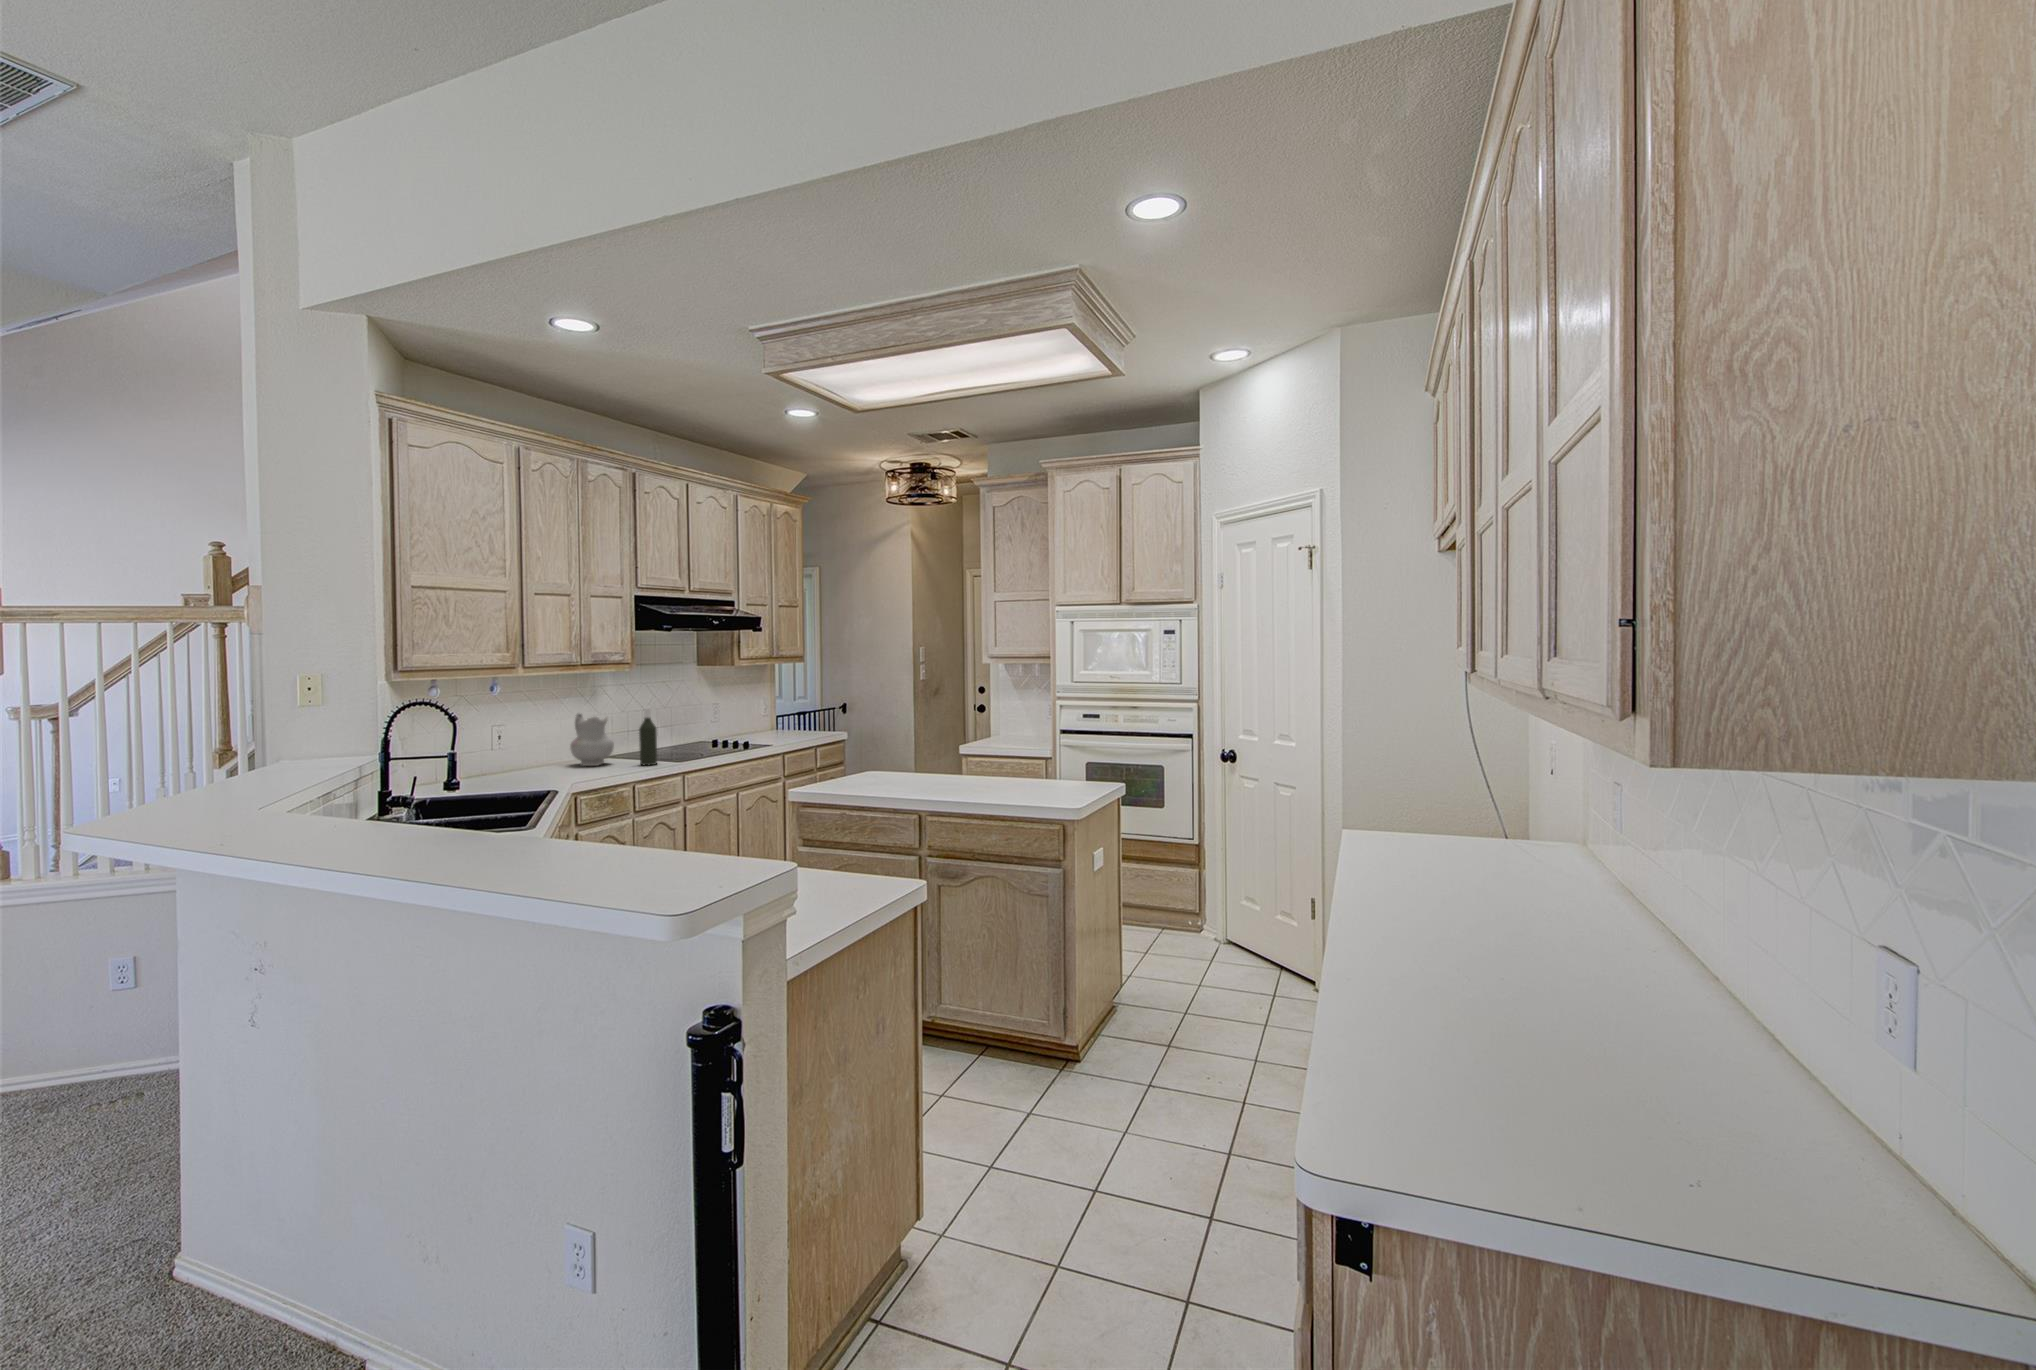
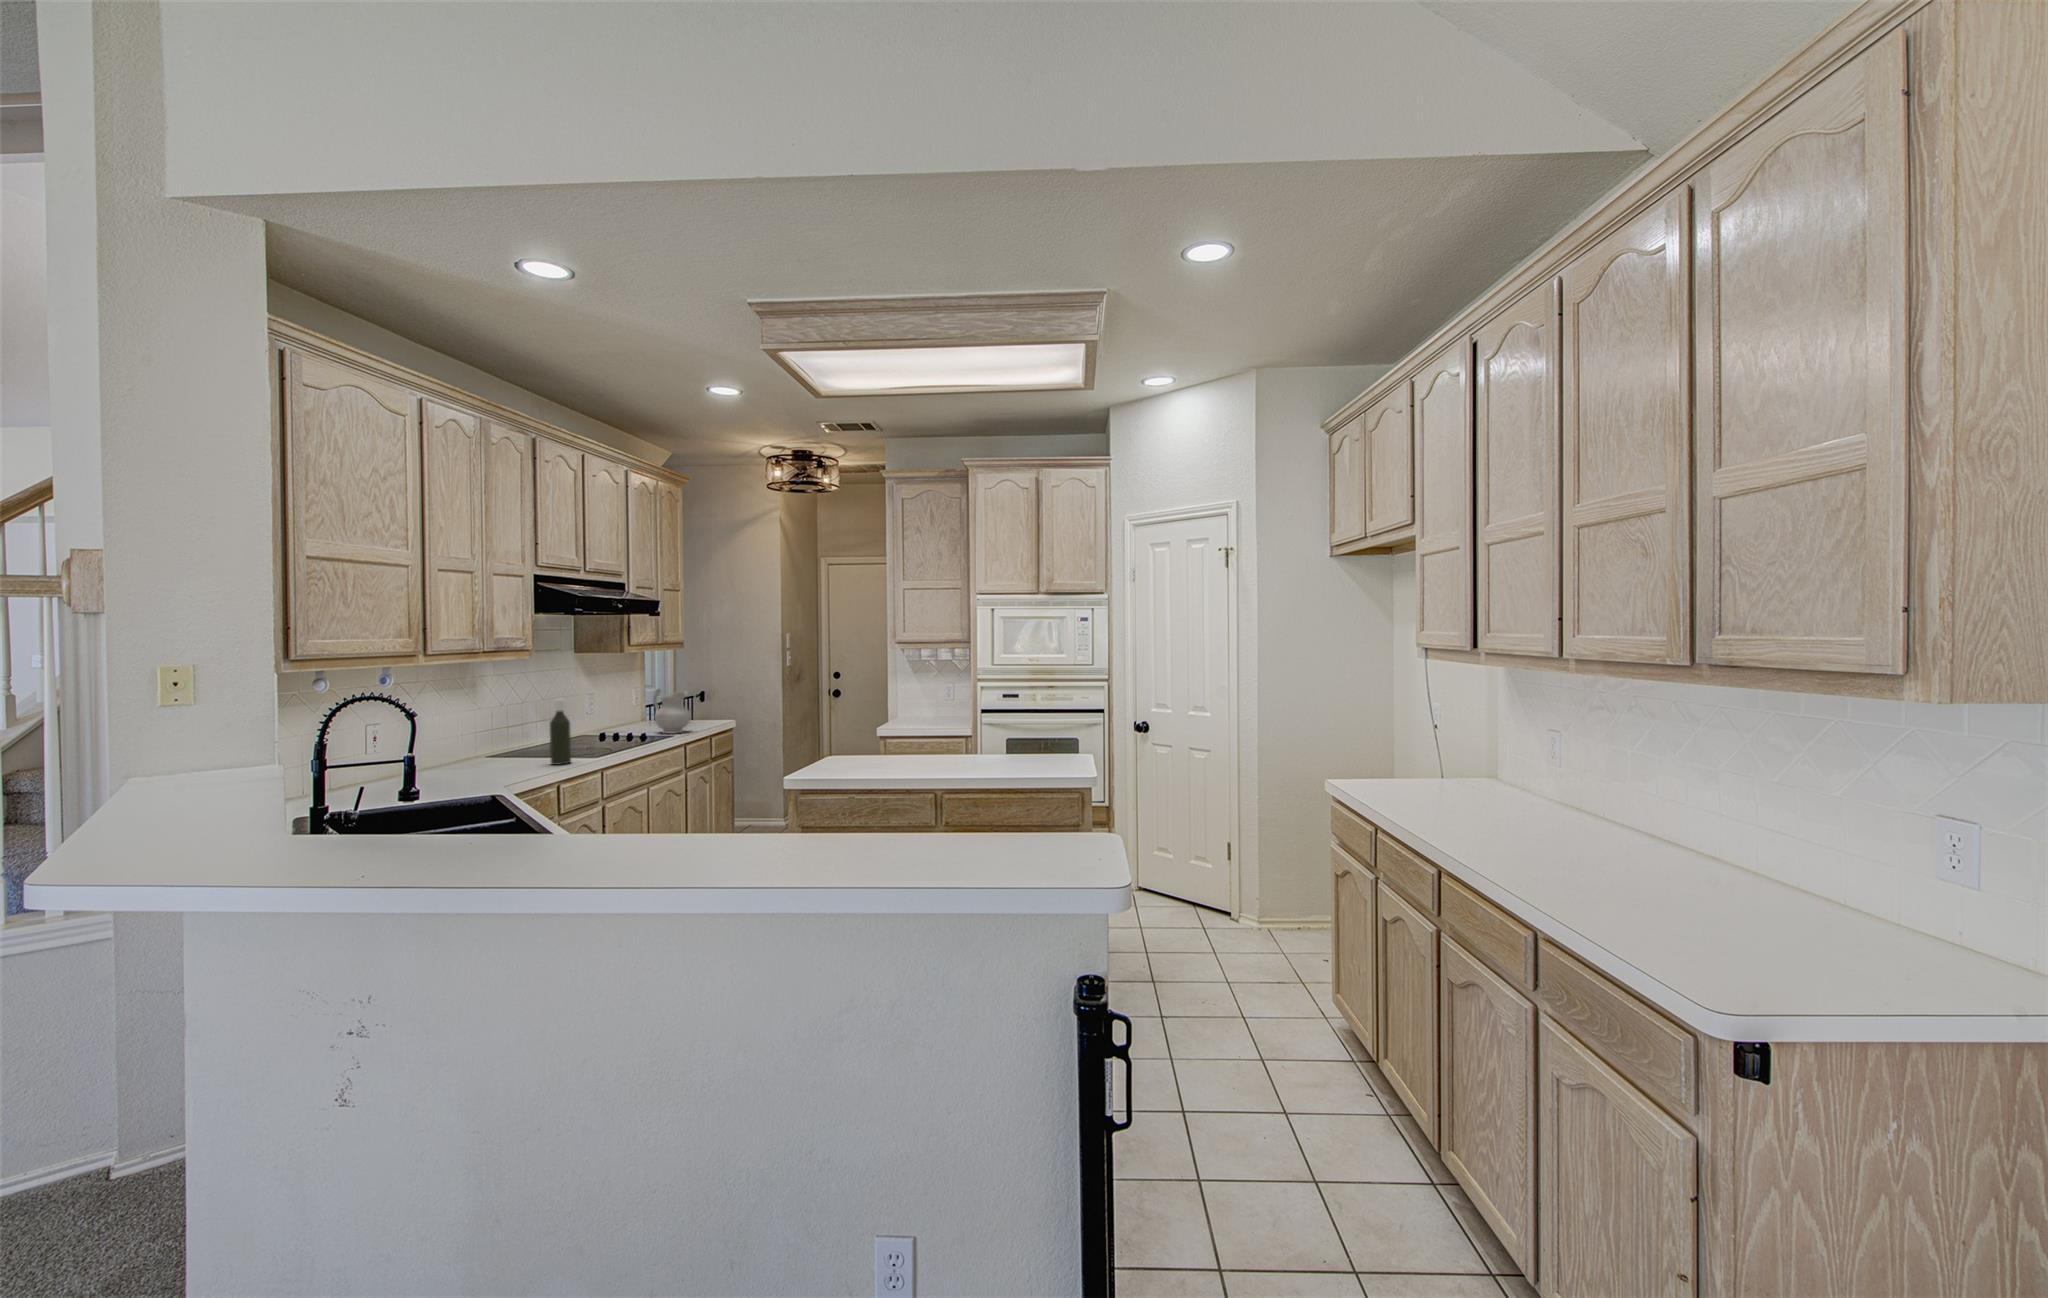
ceramic pitcher: present [570,714,614,766] -> present [653,689,691,733]

